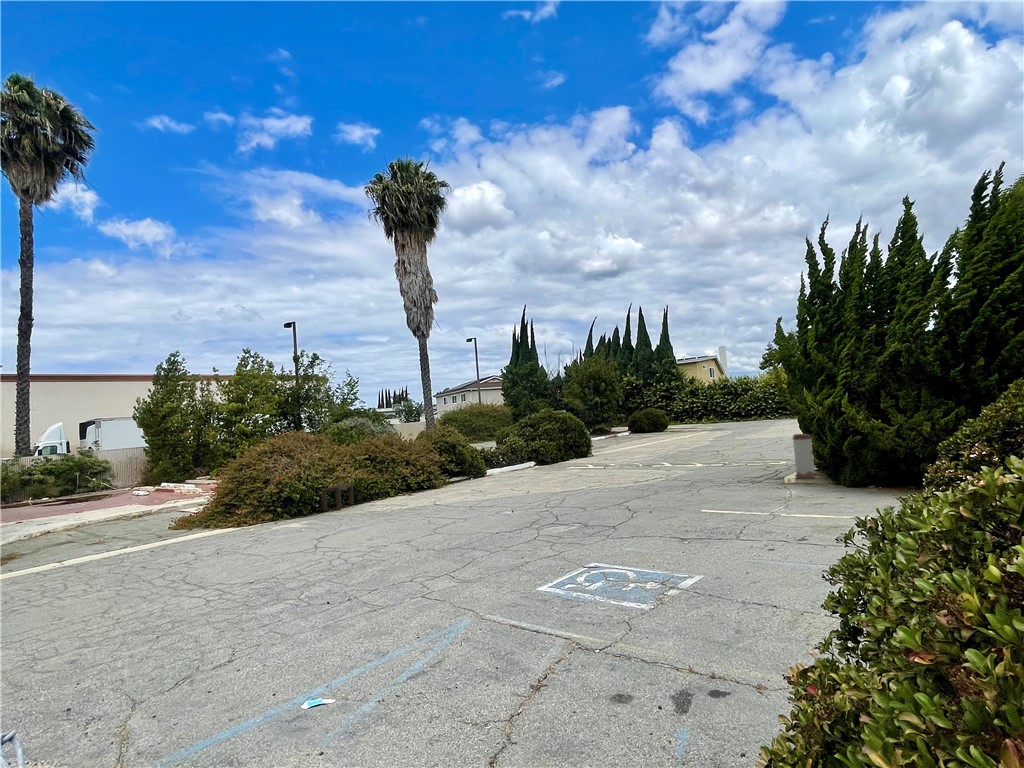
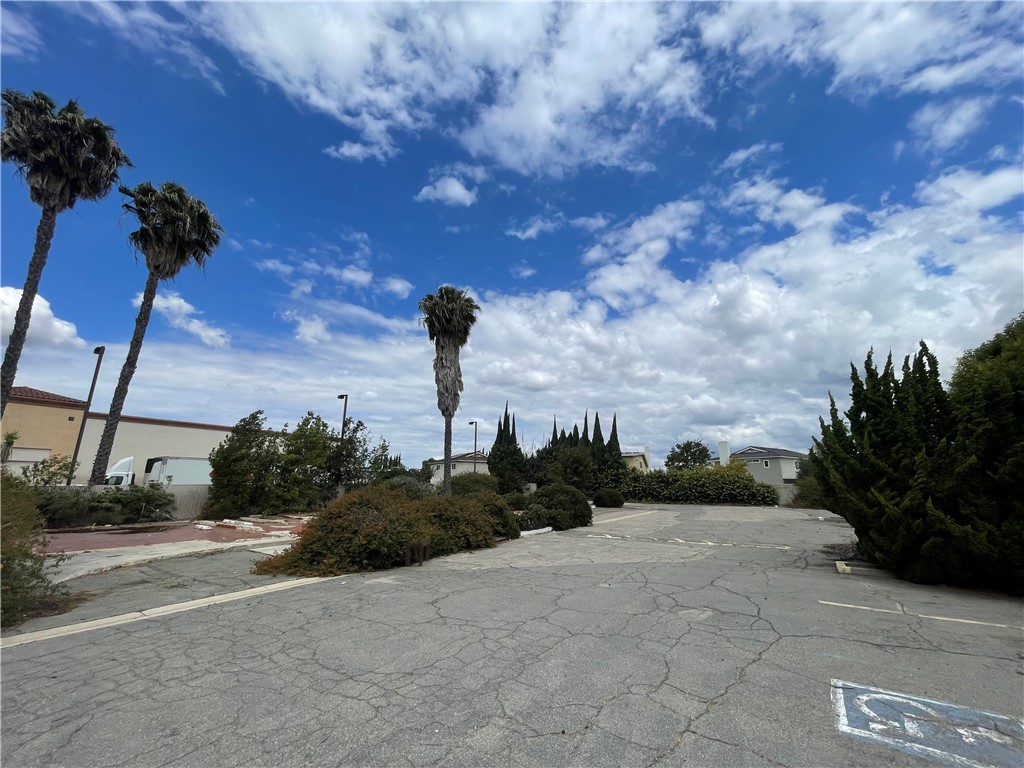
trash can: present [793,434,815,479] -> none [830,528,853,570]

